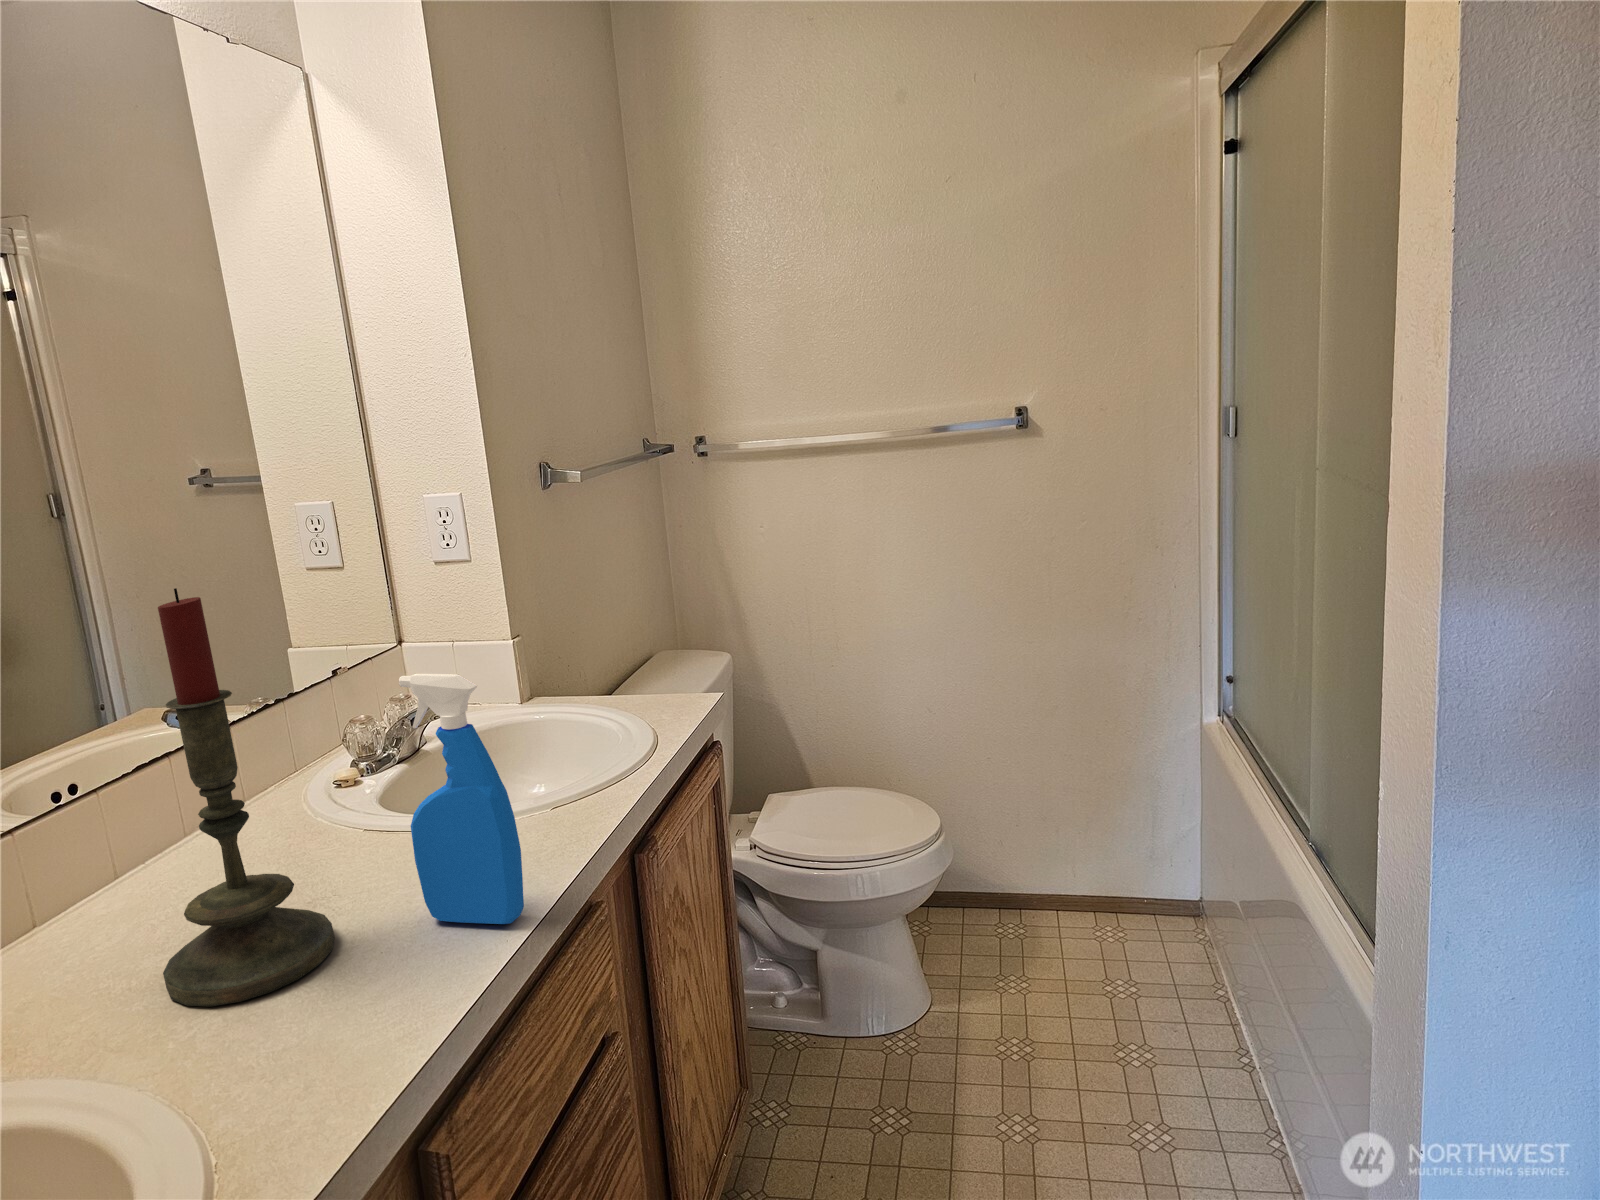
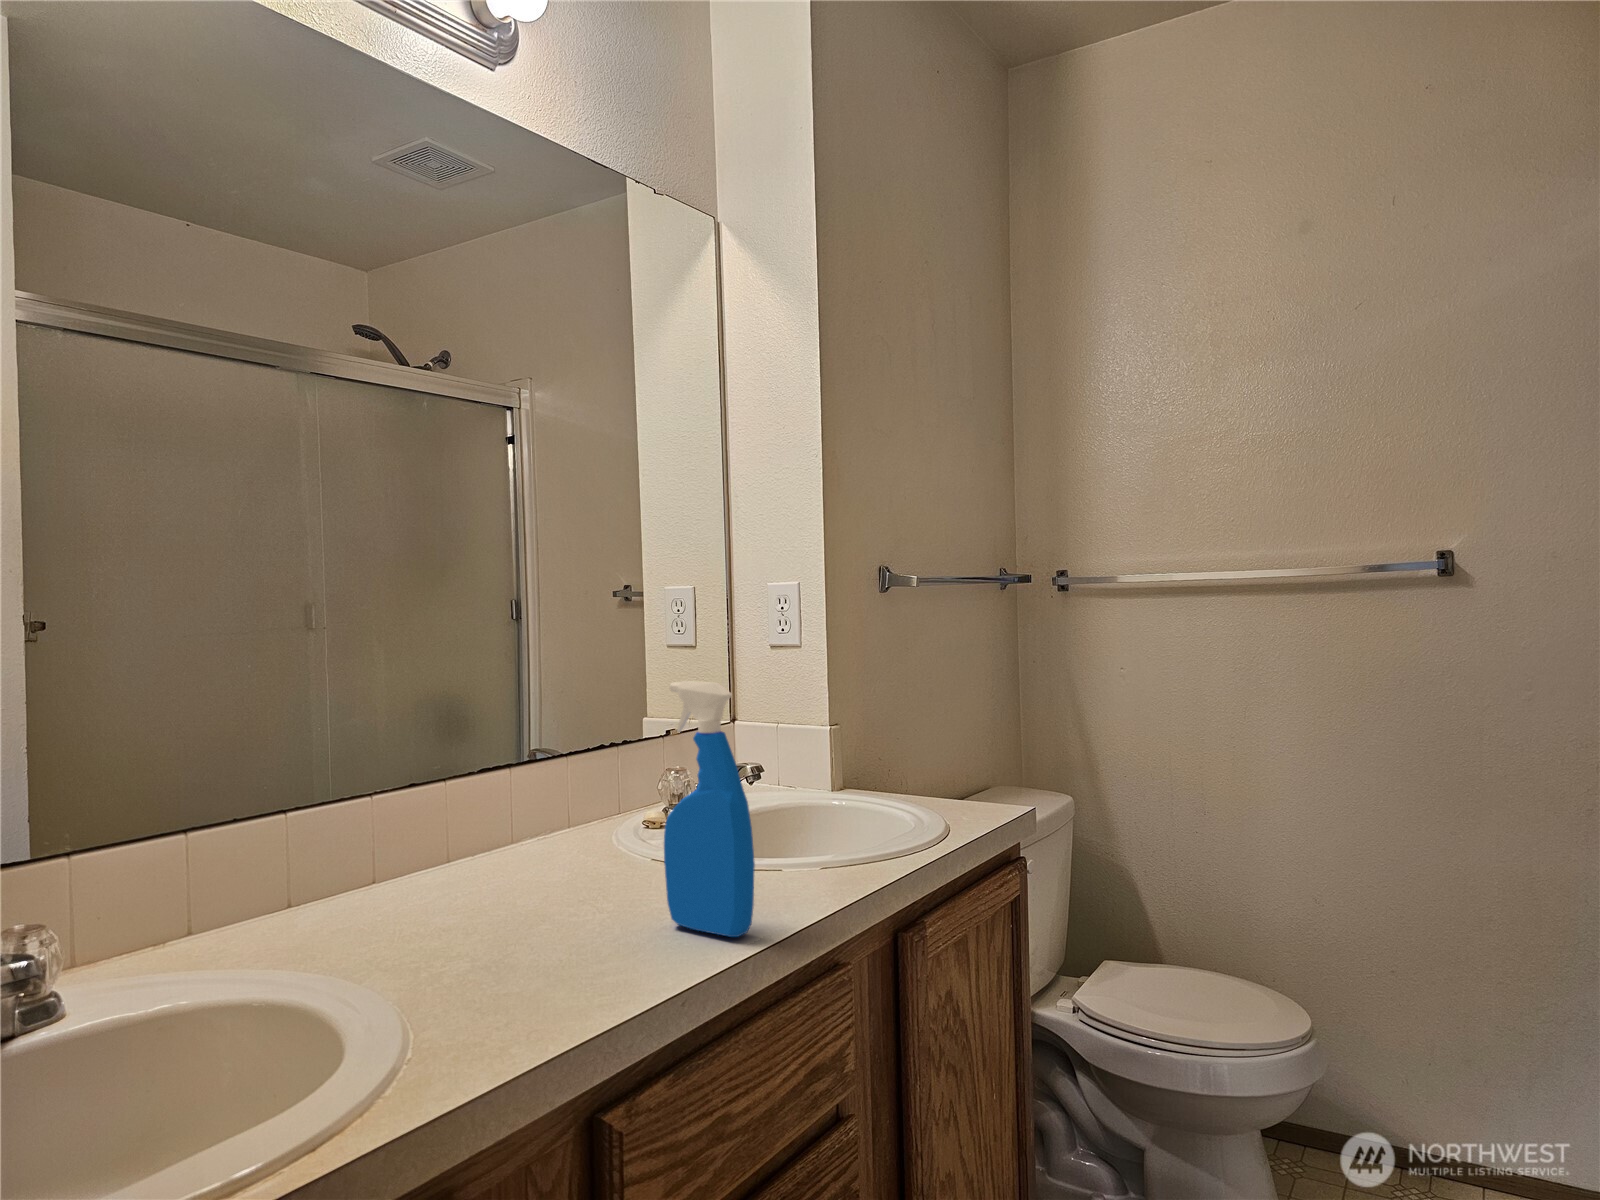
candle: present [158,588,334,1007] -> none [448,582,588,949]

